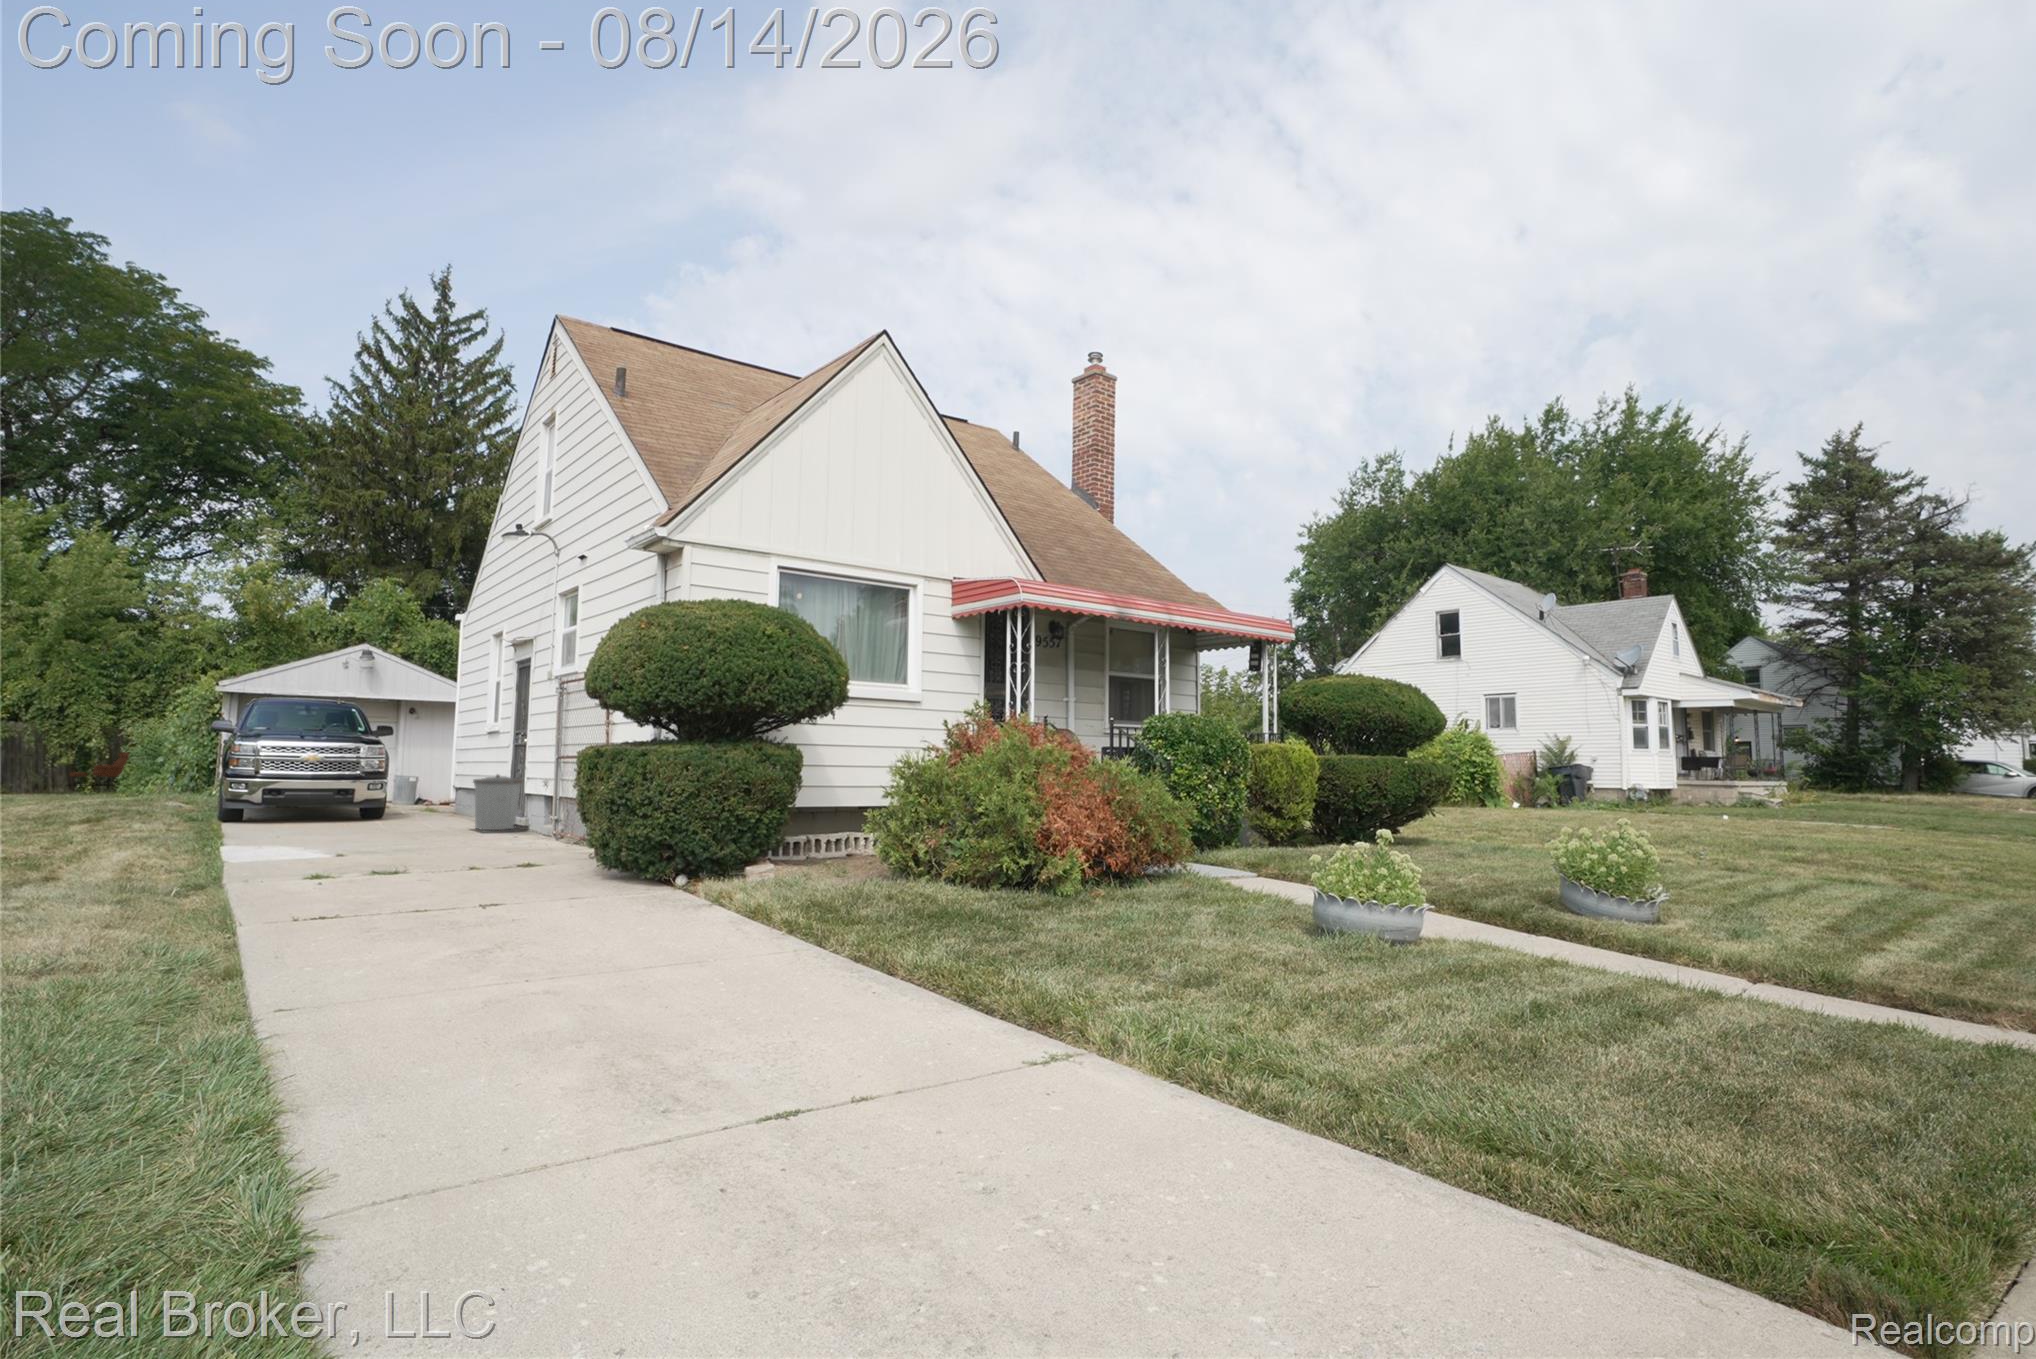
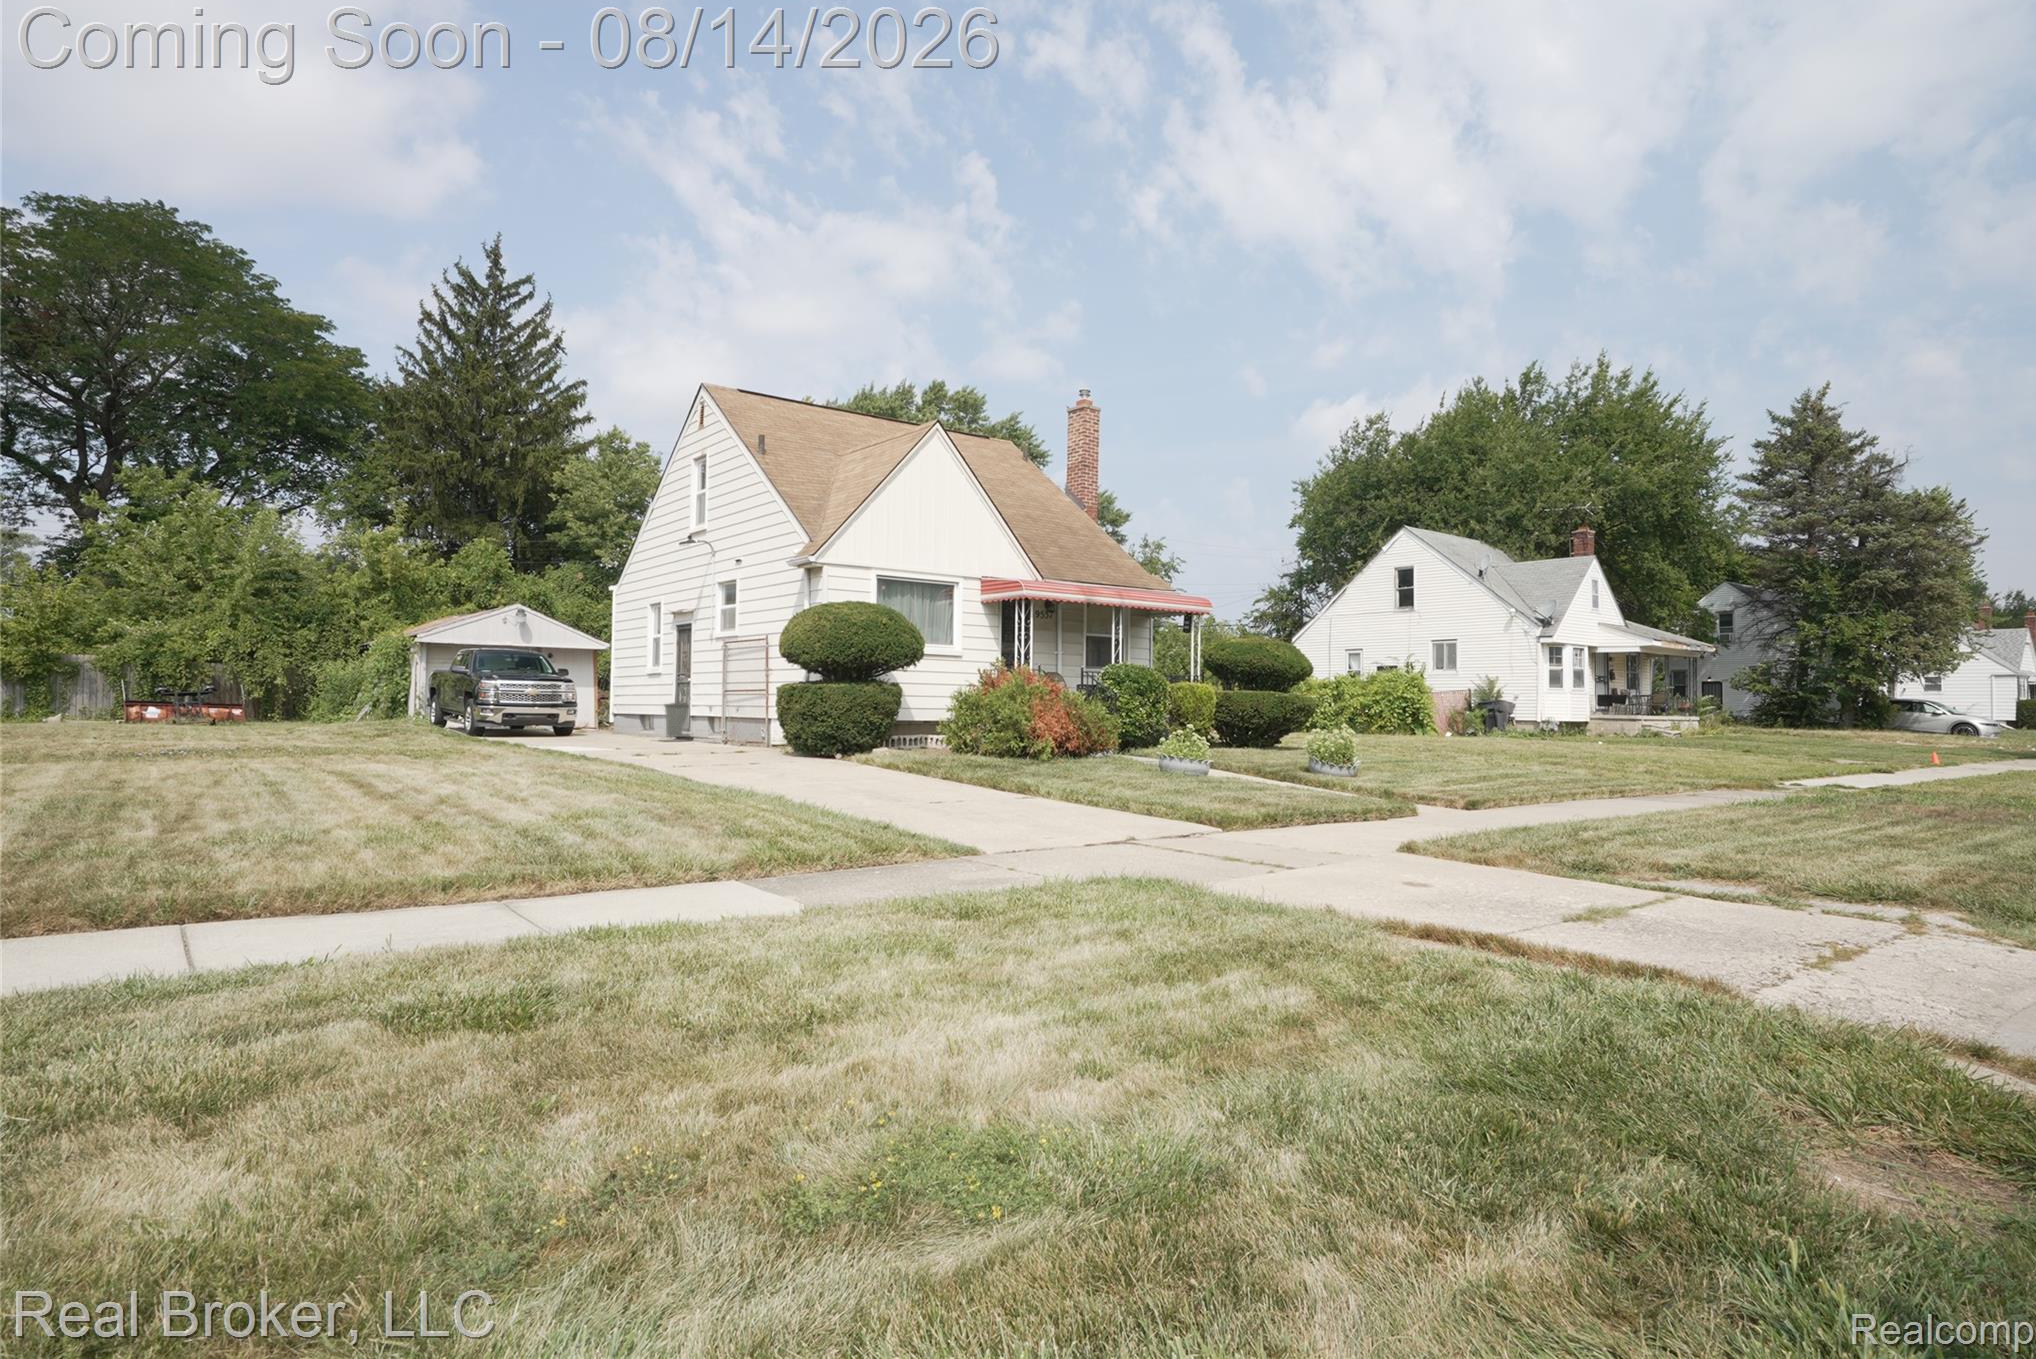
lounge chair: present [70,752,129,785] -> none [282,685,322,712]

